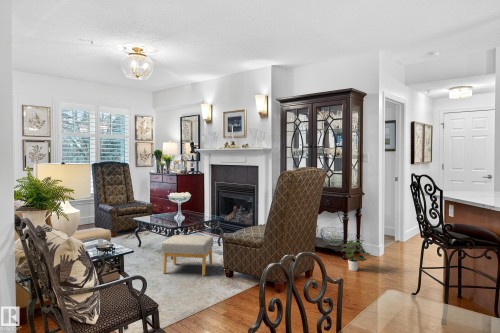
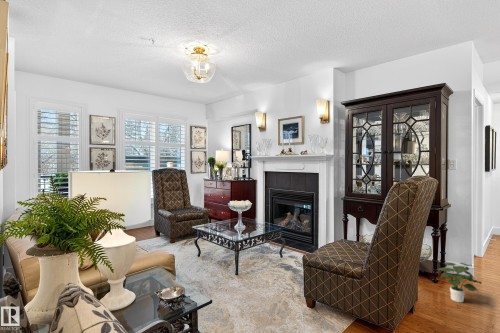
footstool: present [162,235,213,276] -> none [229,251,285,303]

